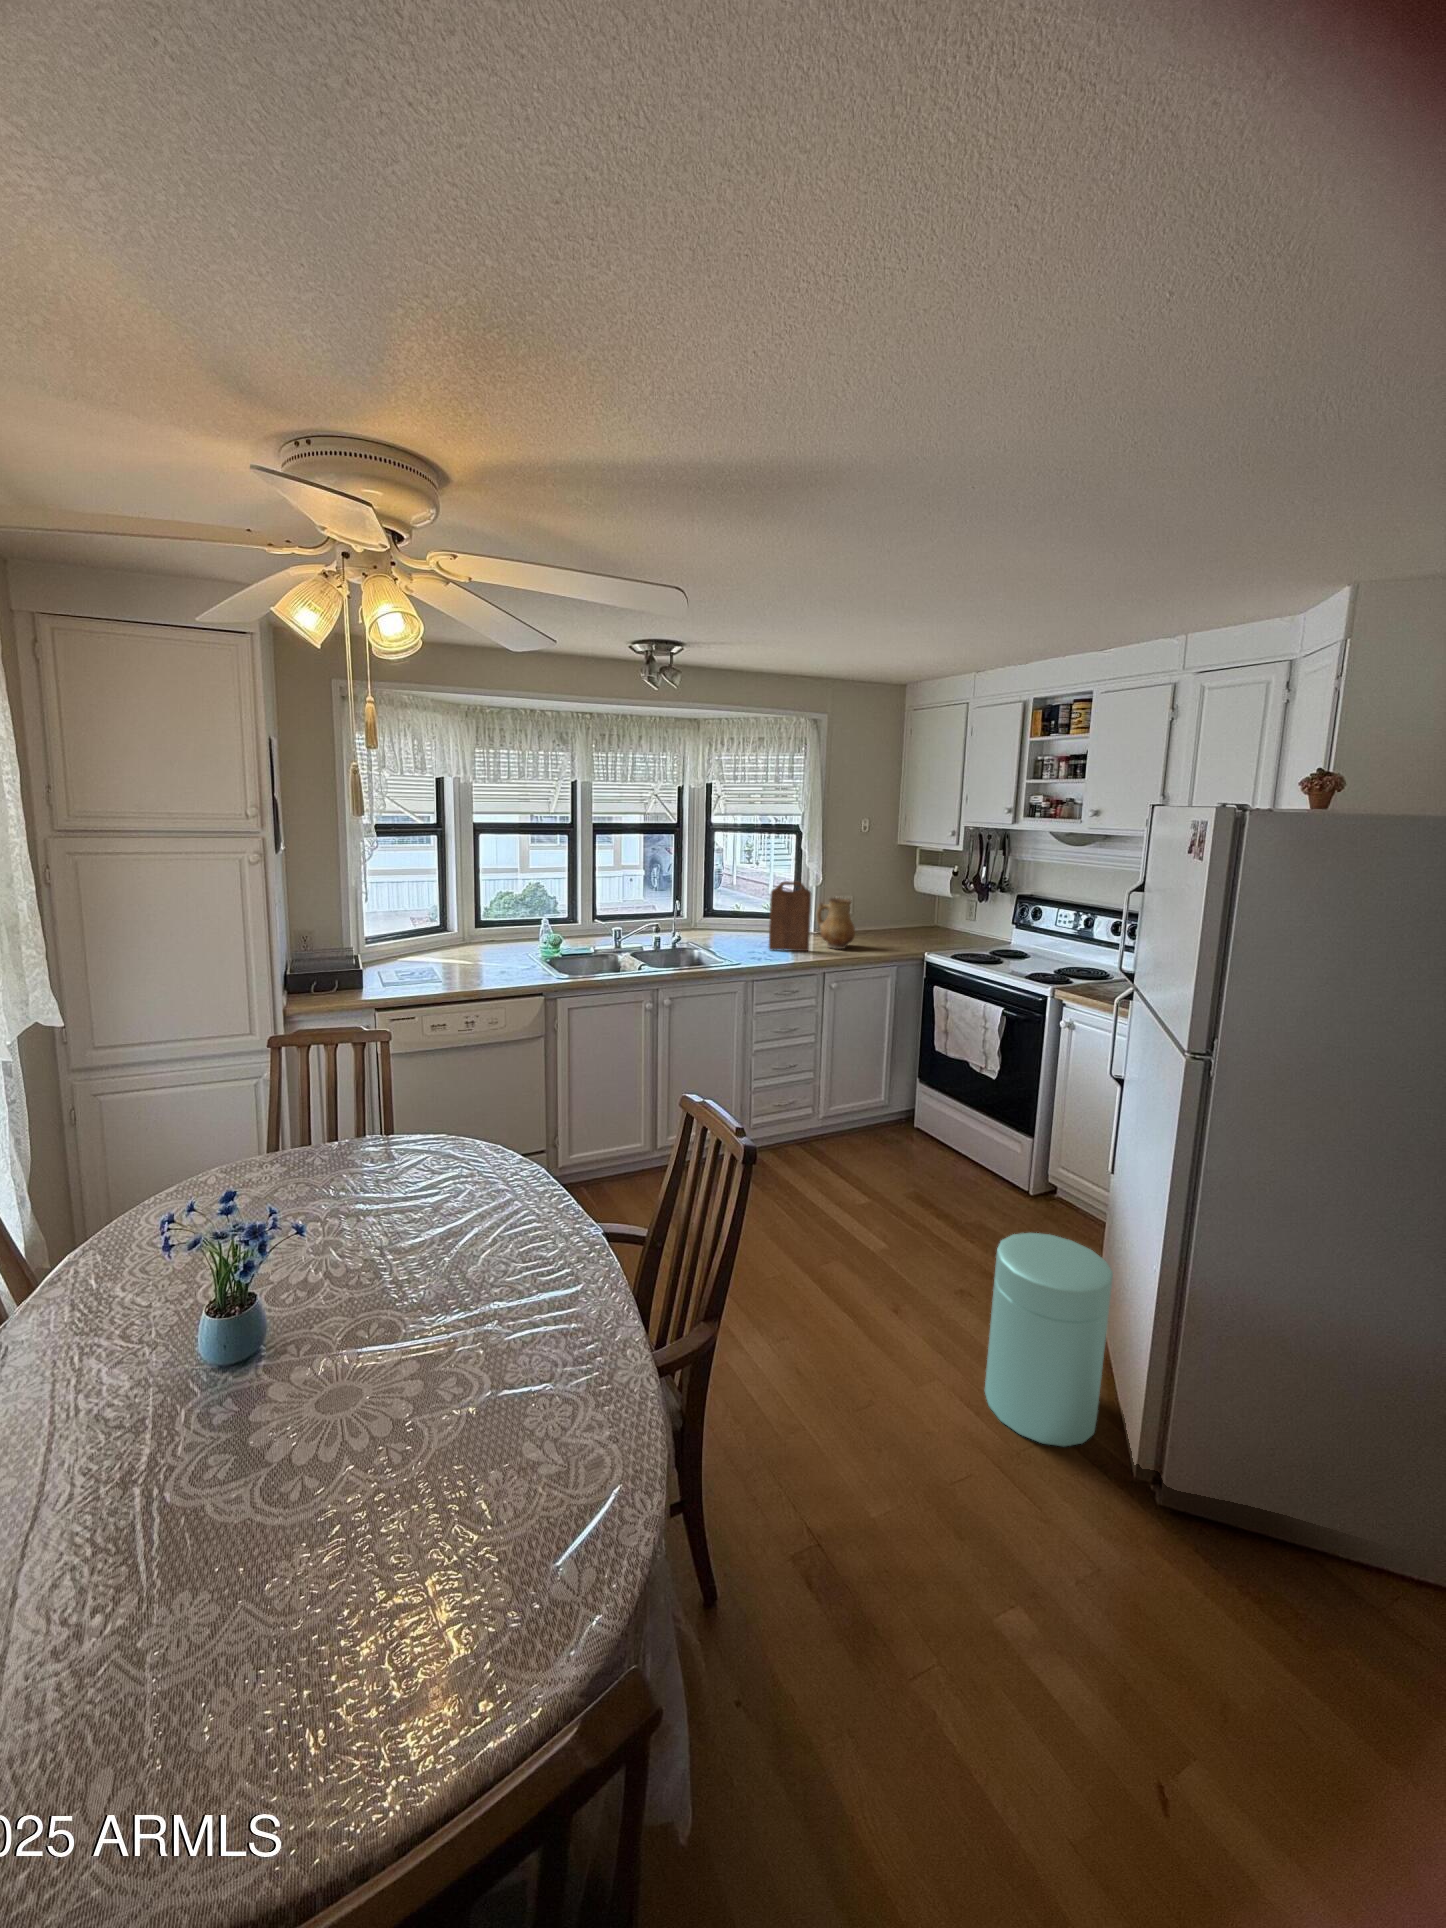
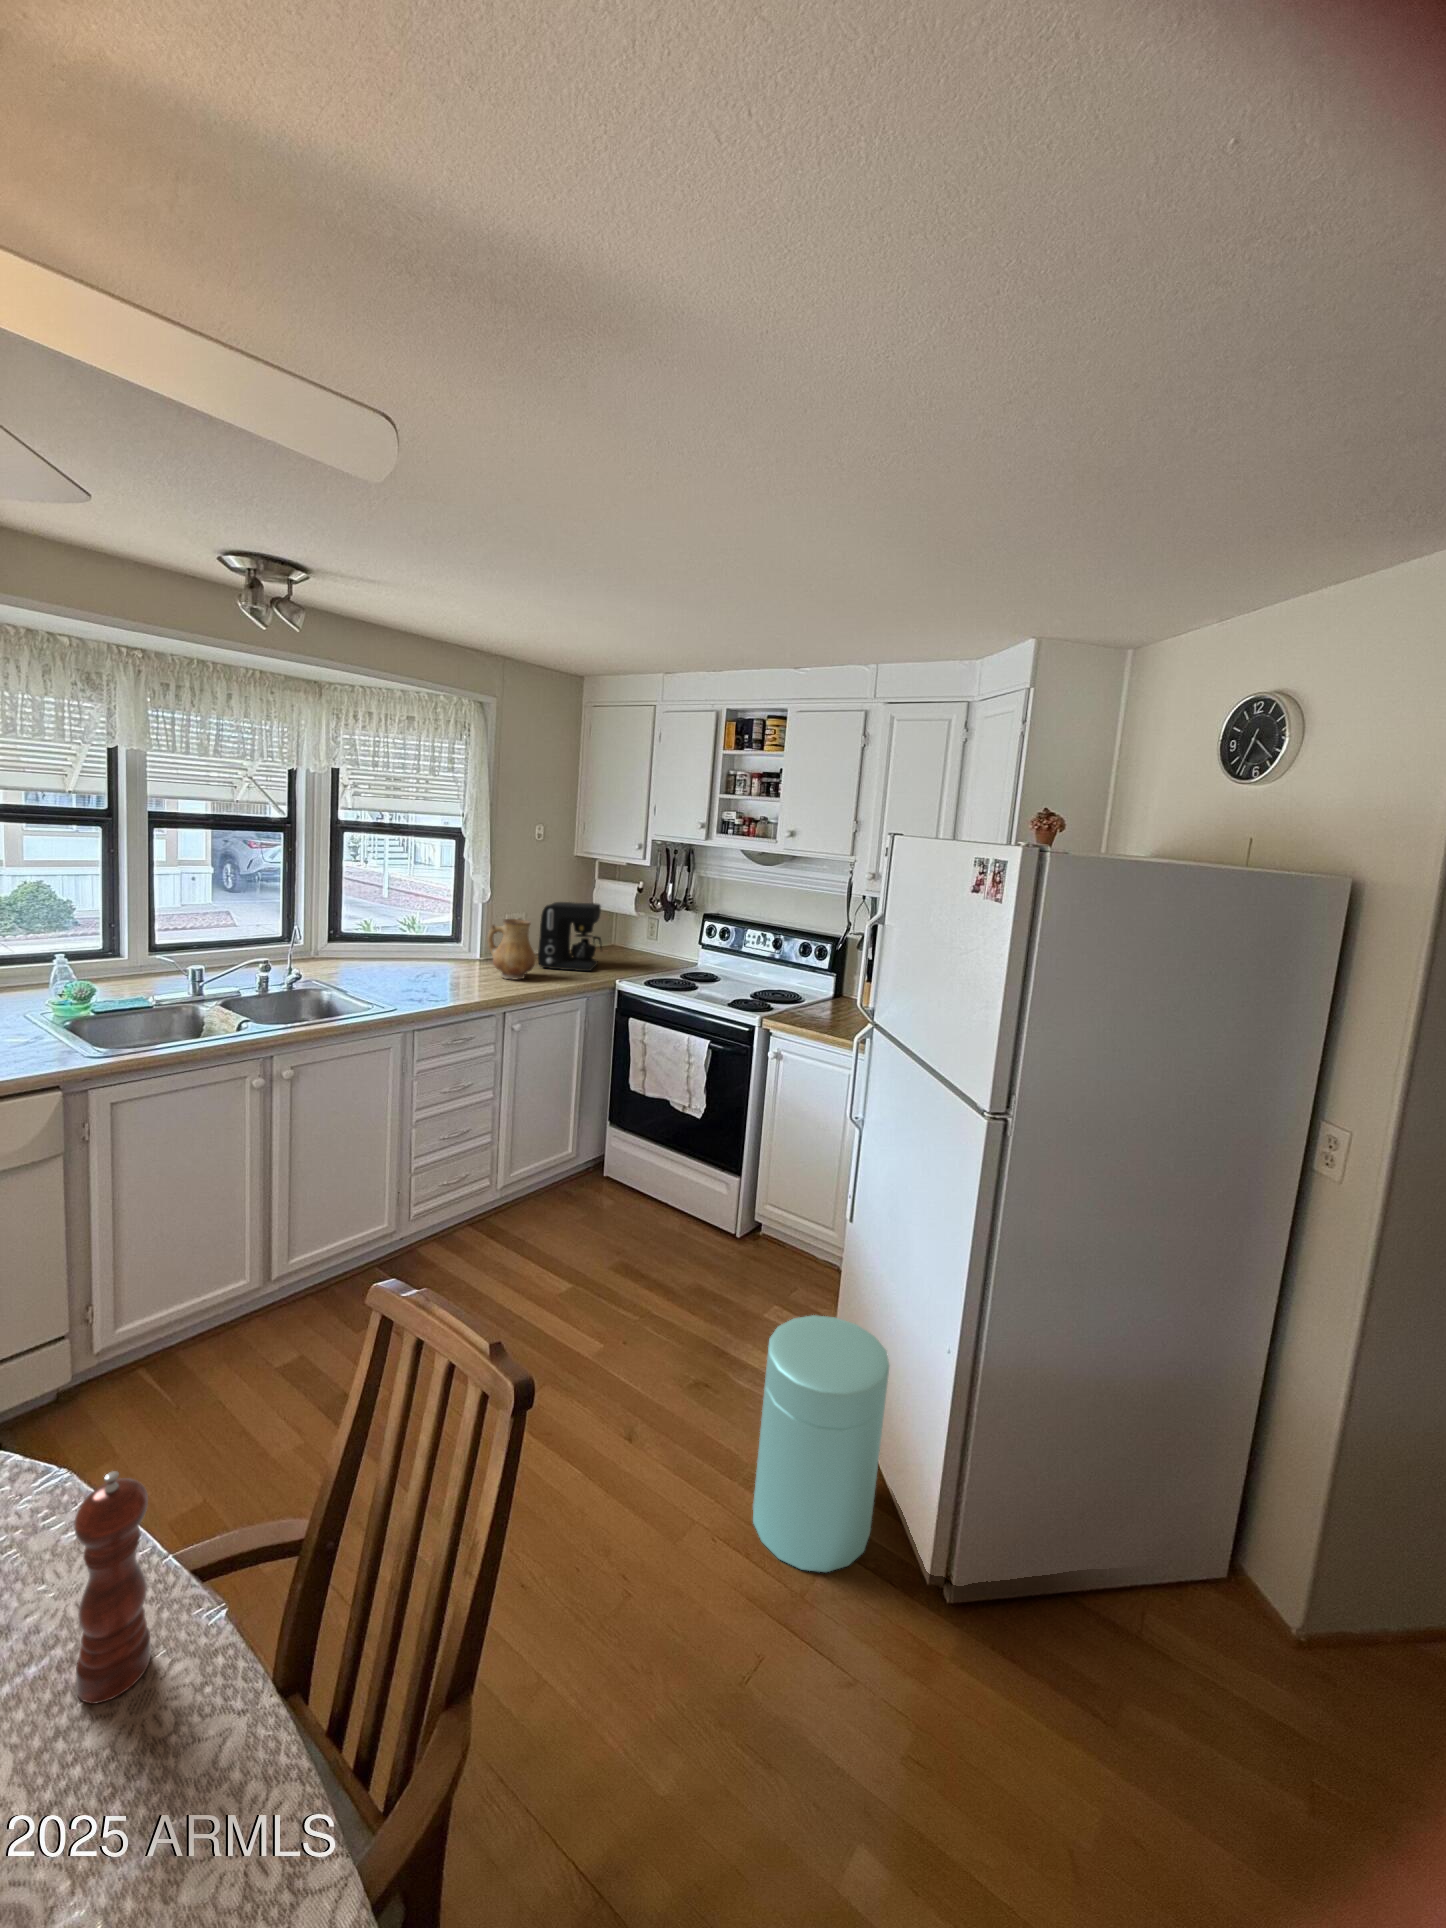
cutting board: present [769,881,811,951] -> none [427,899,483,985]
coffee maker: none [860,885,917,945] -> present [538,902,602,971]
pepper mill: none [539,1137,568,1249] -> present [74,1471,150,1704]

